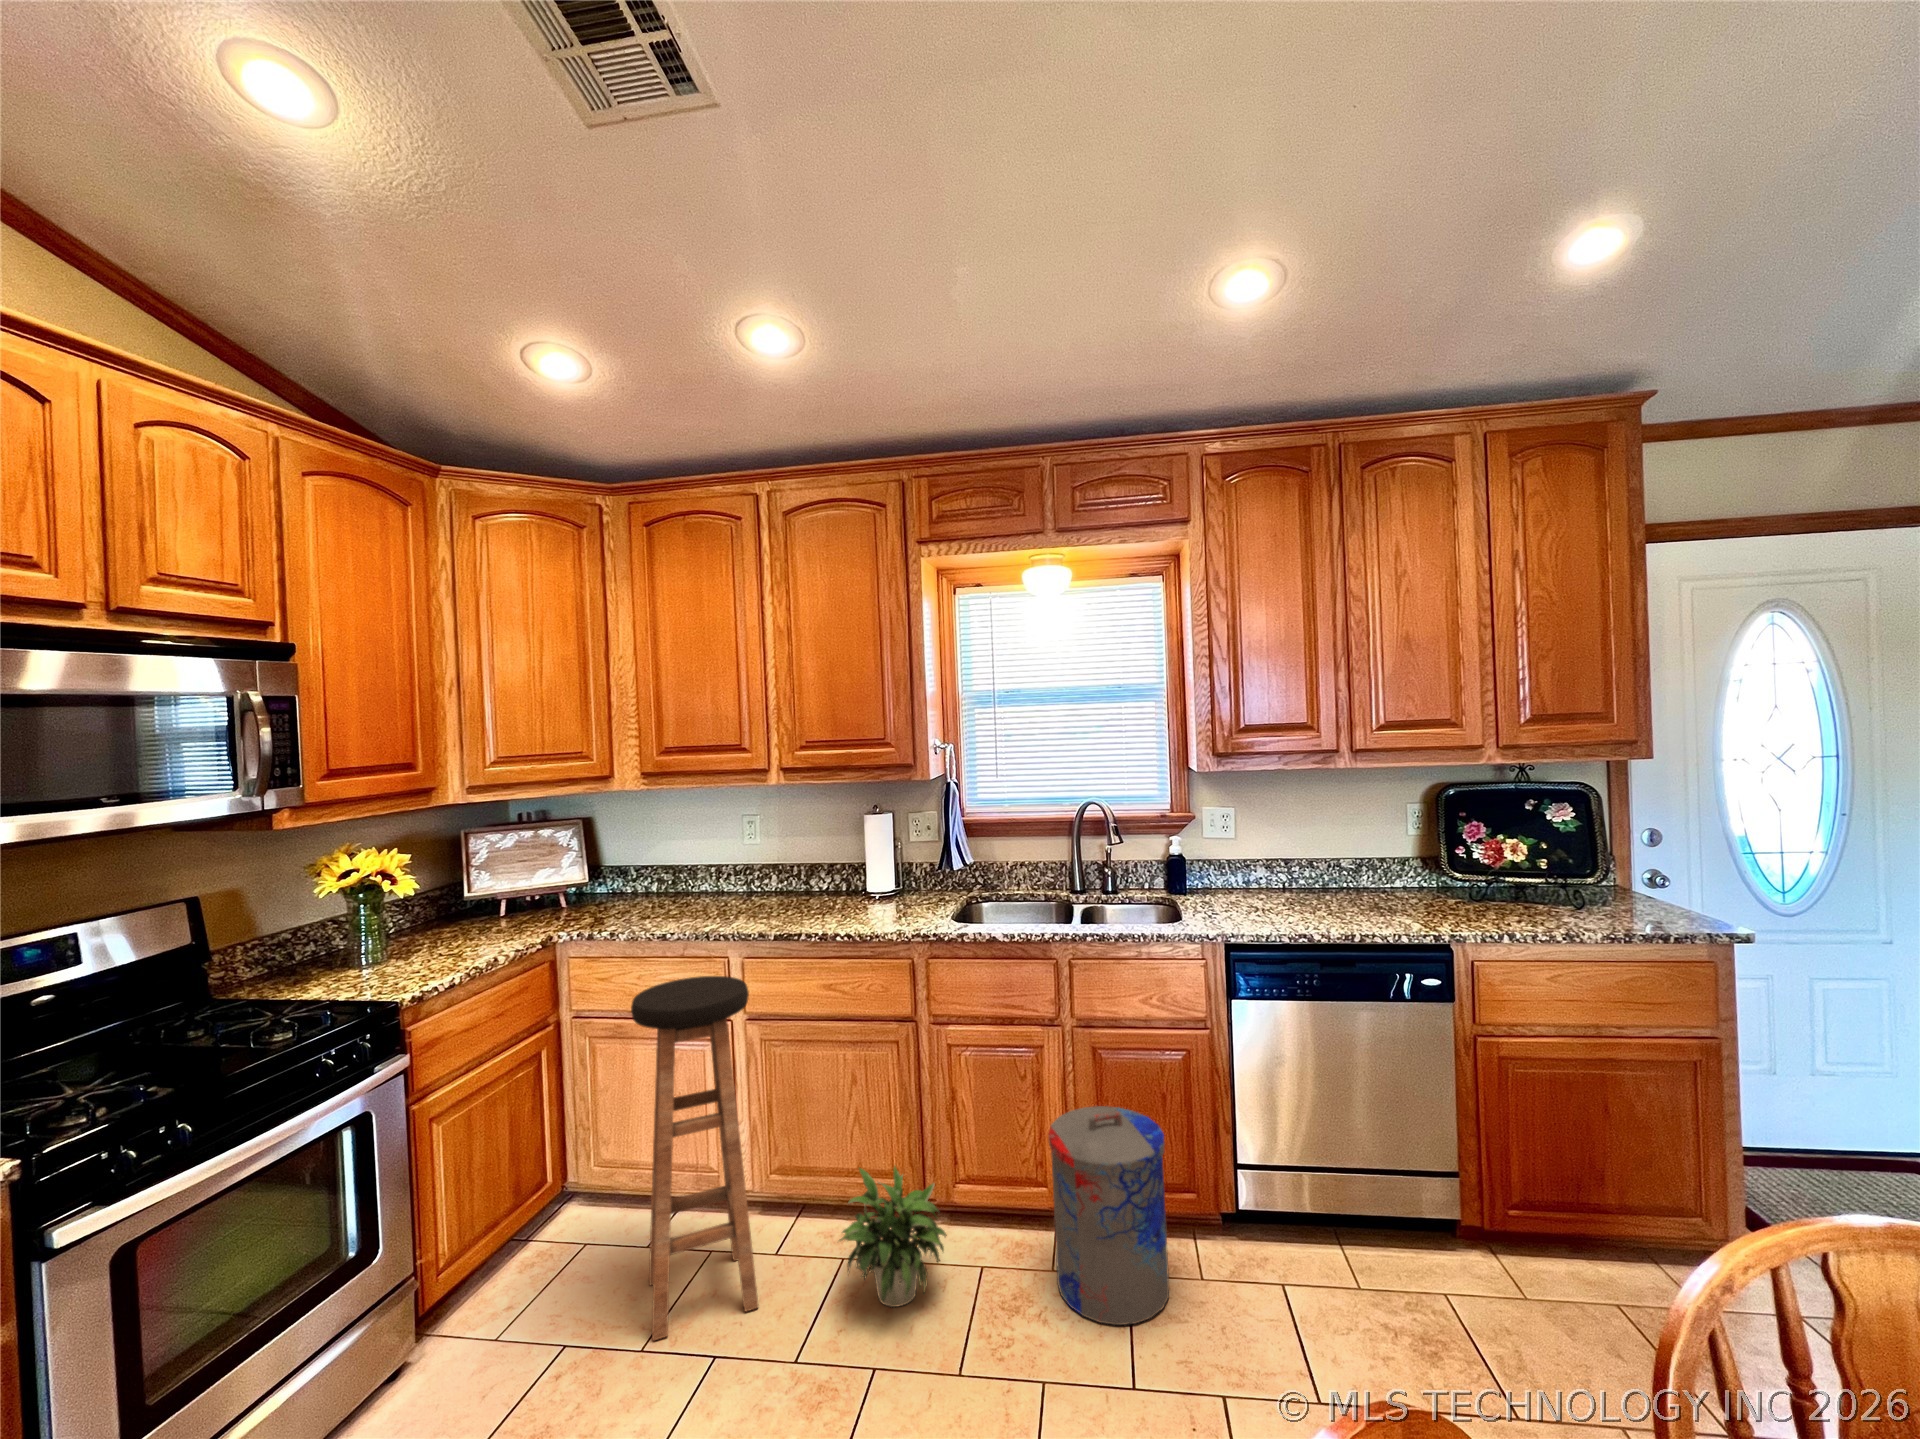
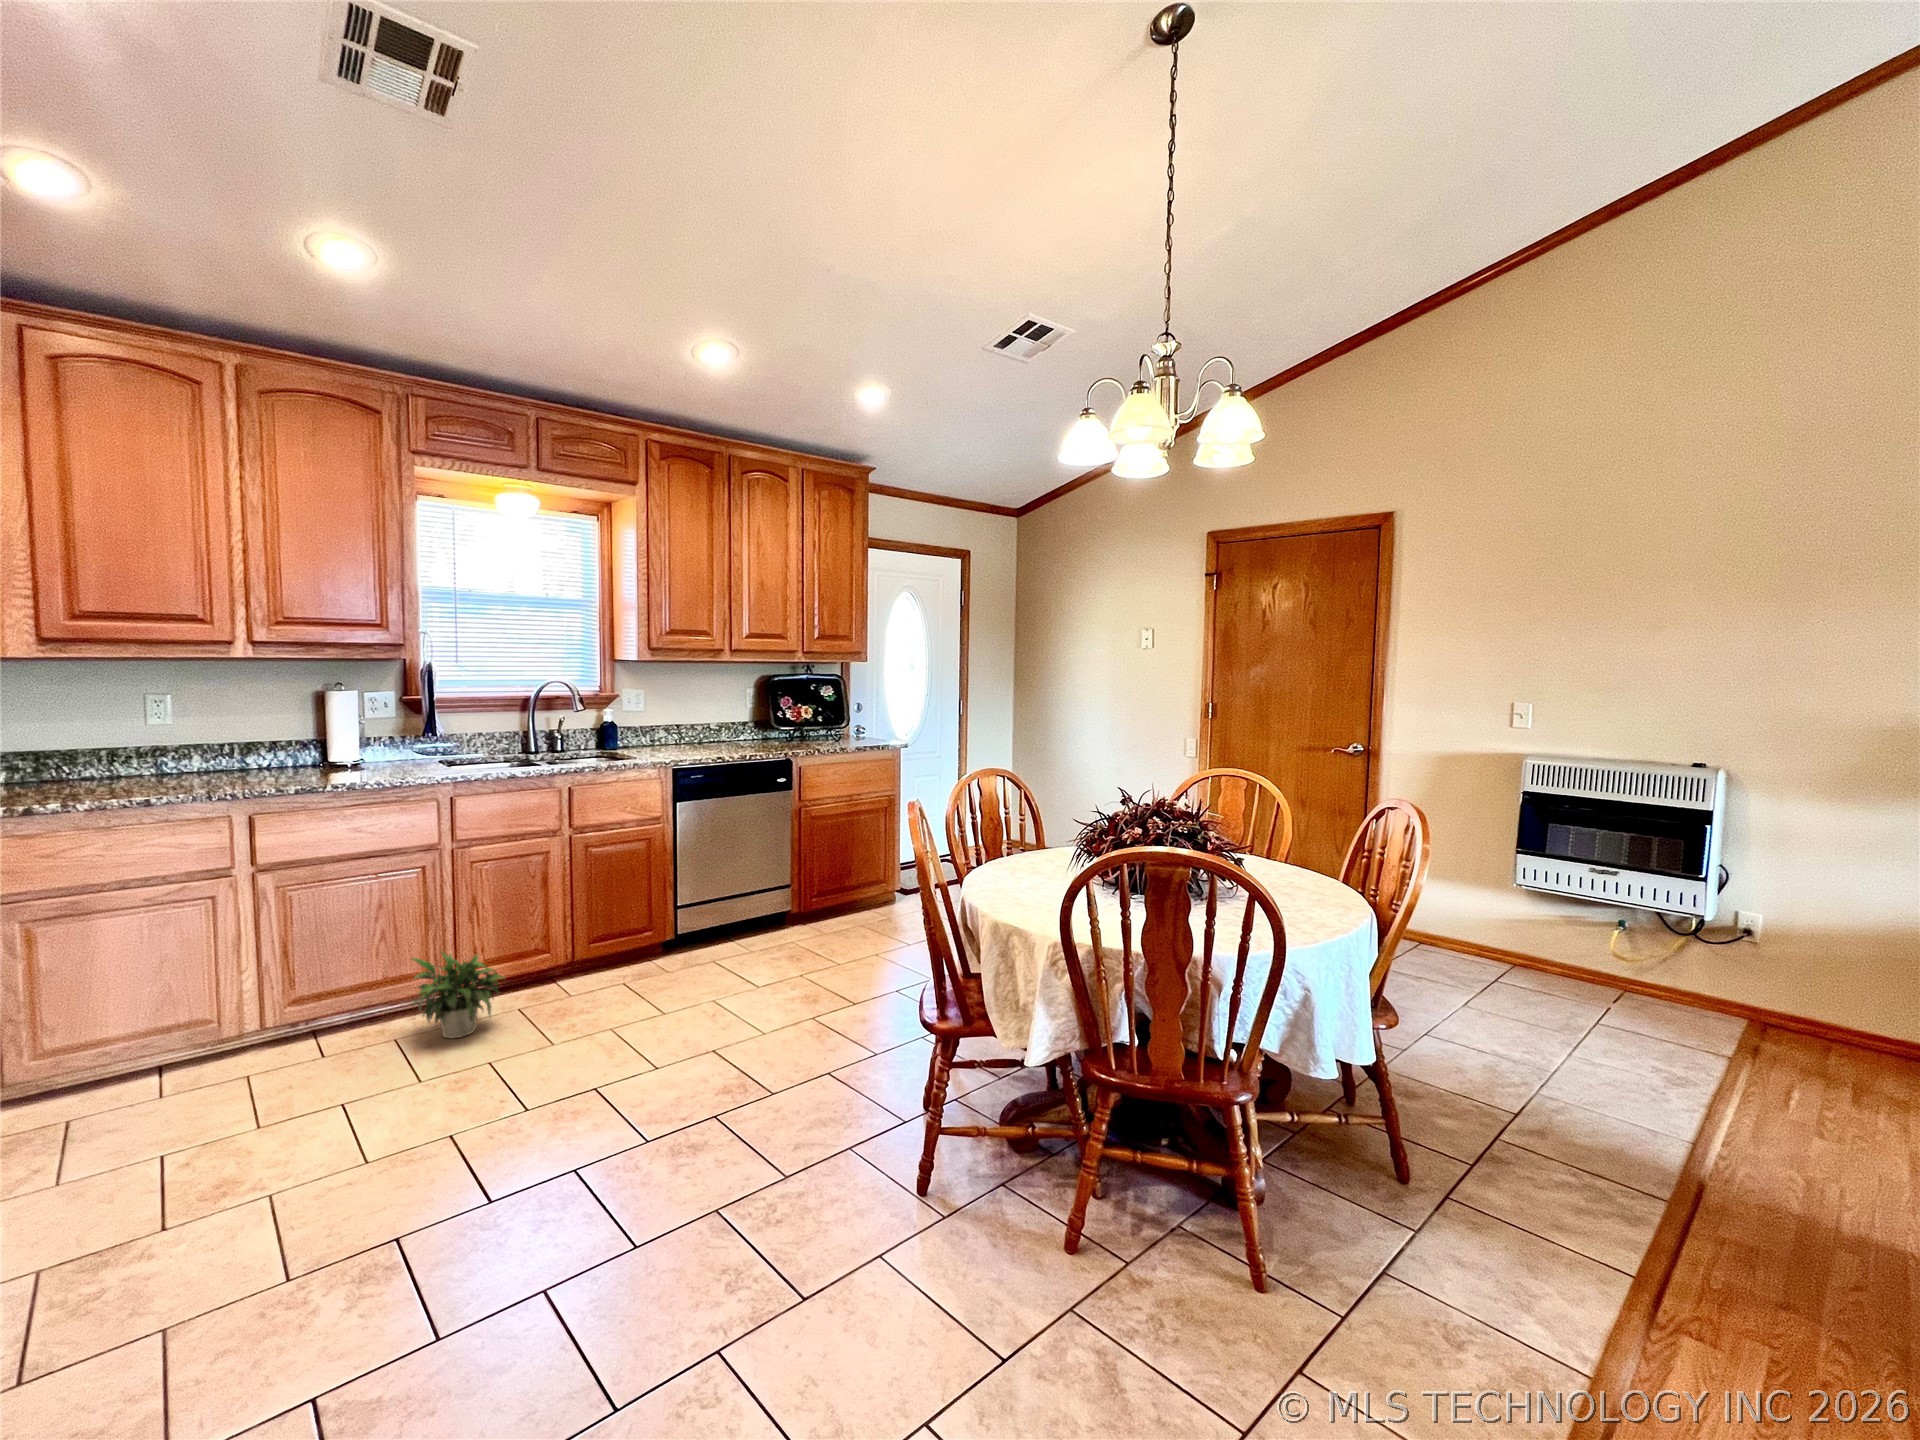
bar stool: present [631,976,759,1340] -> none [194,820,344,1111]
trash can: present [1048,1106,1169,1325] -> none [567,875,648,1000]

